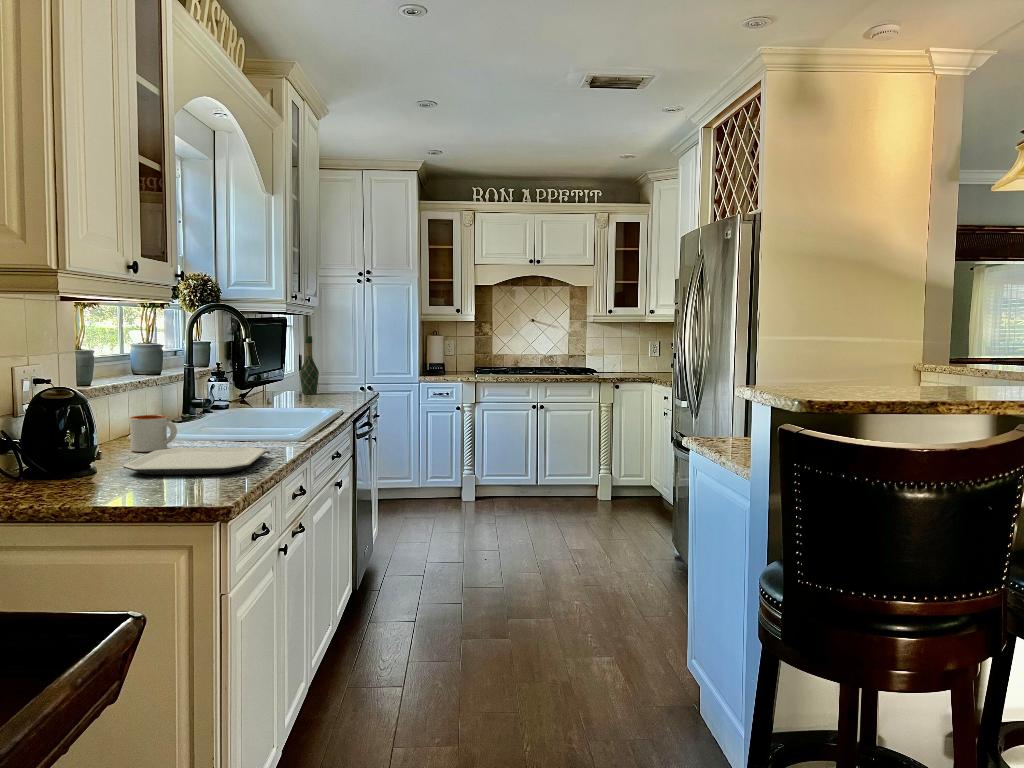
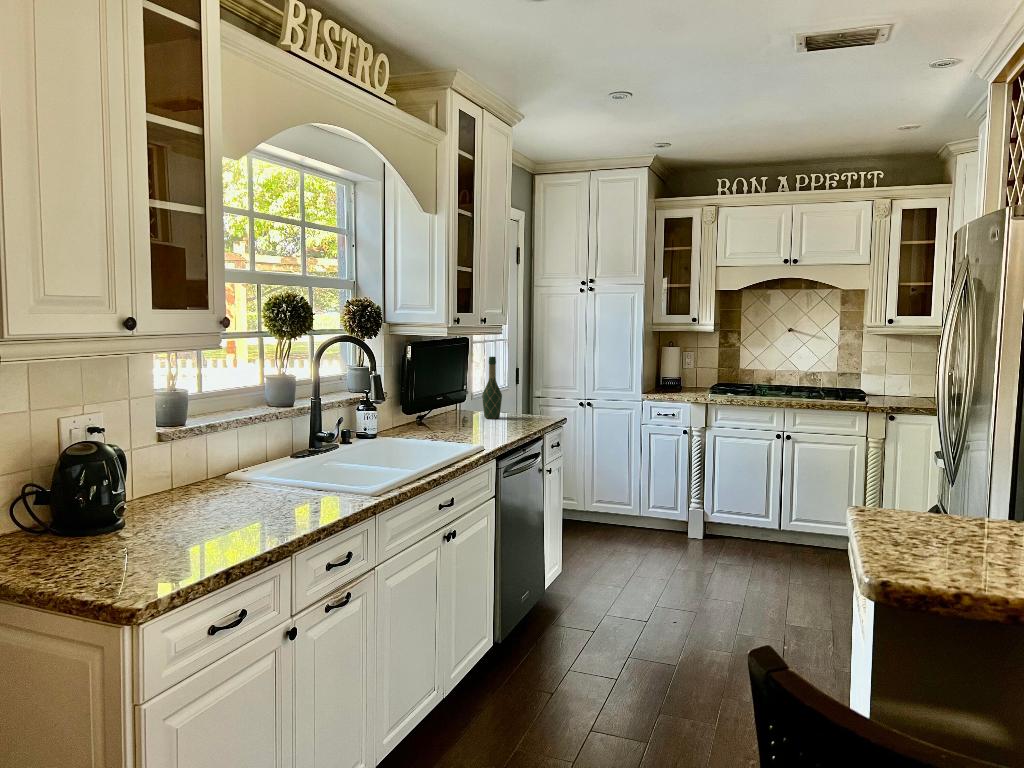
mug: present [130,415,177,452] -> none [188,463,233,506]
plate: present [123,447,267,475] -> none [112,508,287,557]

